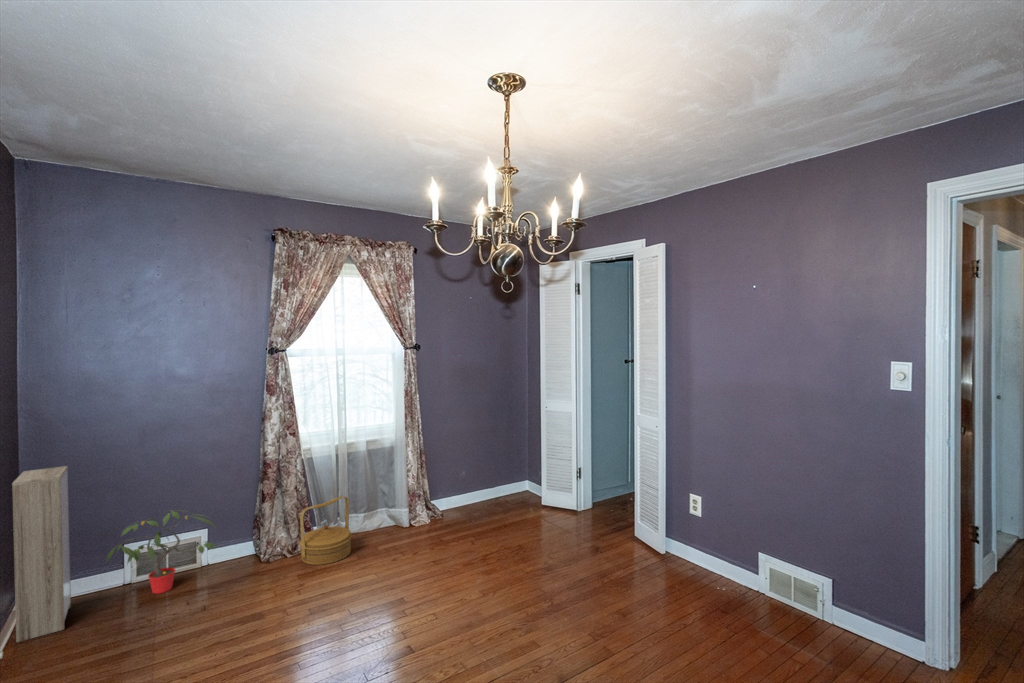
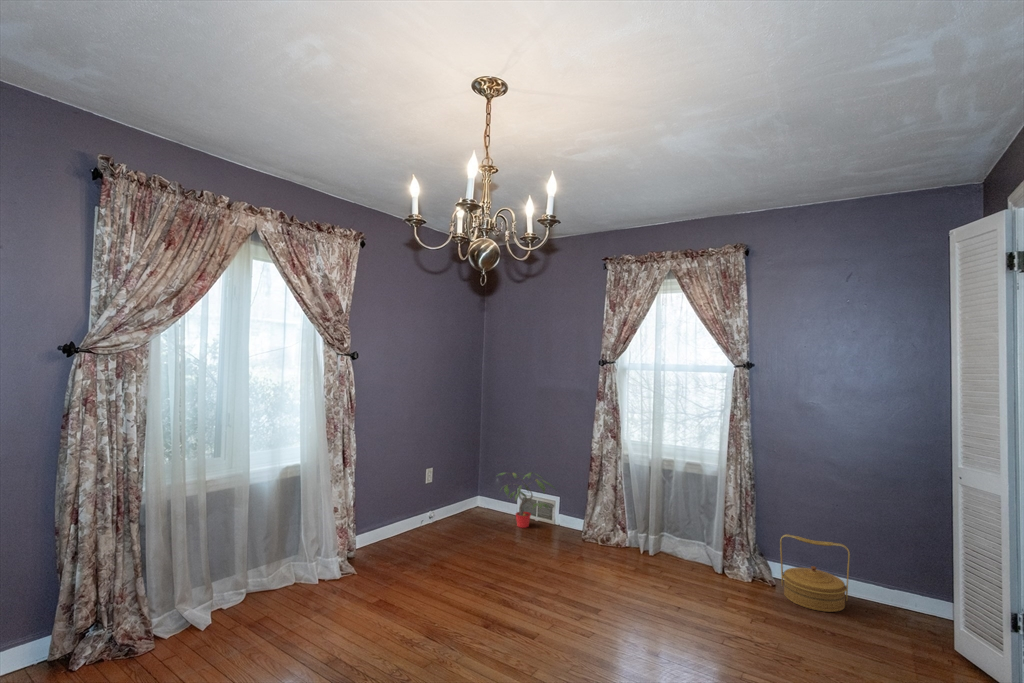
storage cabinet: present [12,466,71,642] -> none [455,425,491,521]
woven basket: present [300,496,352,565] -> present [780,534,850,612]

